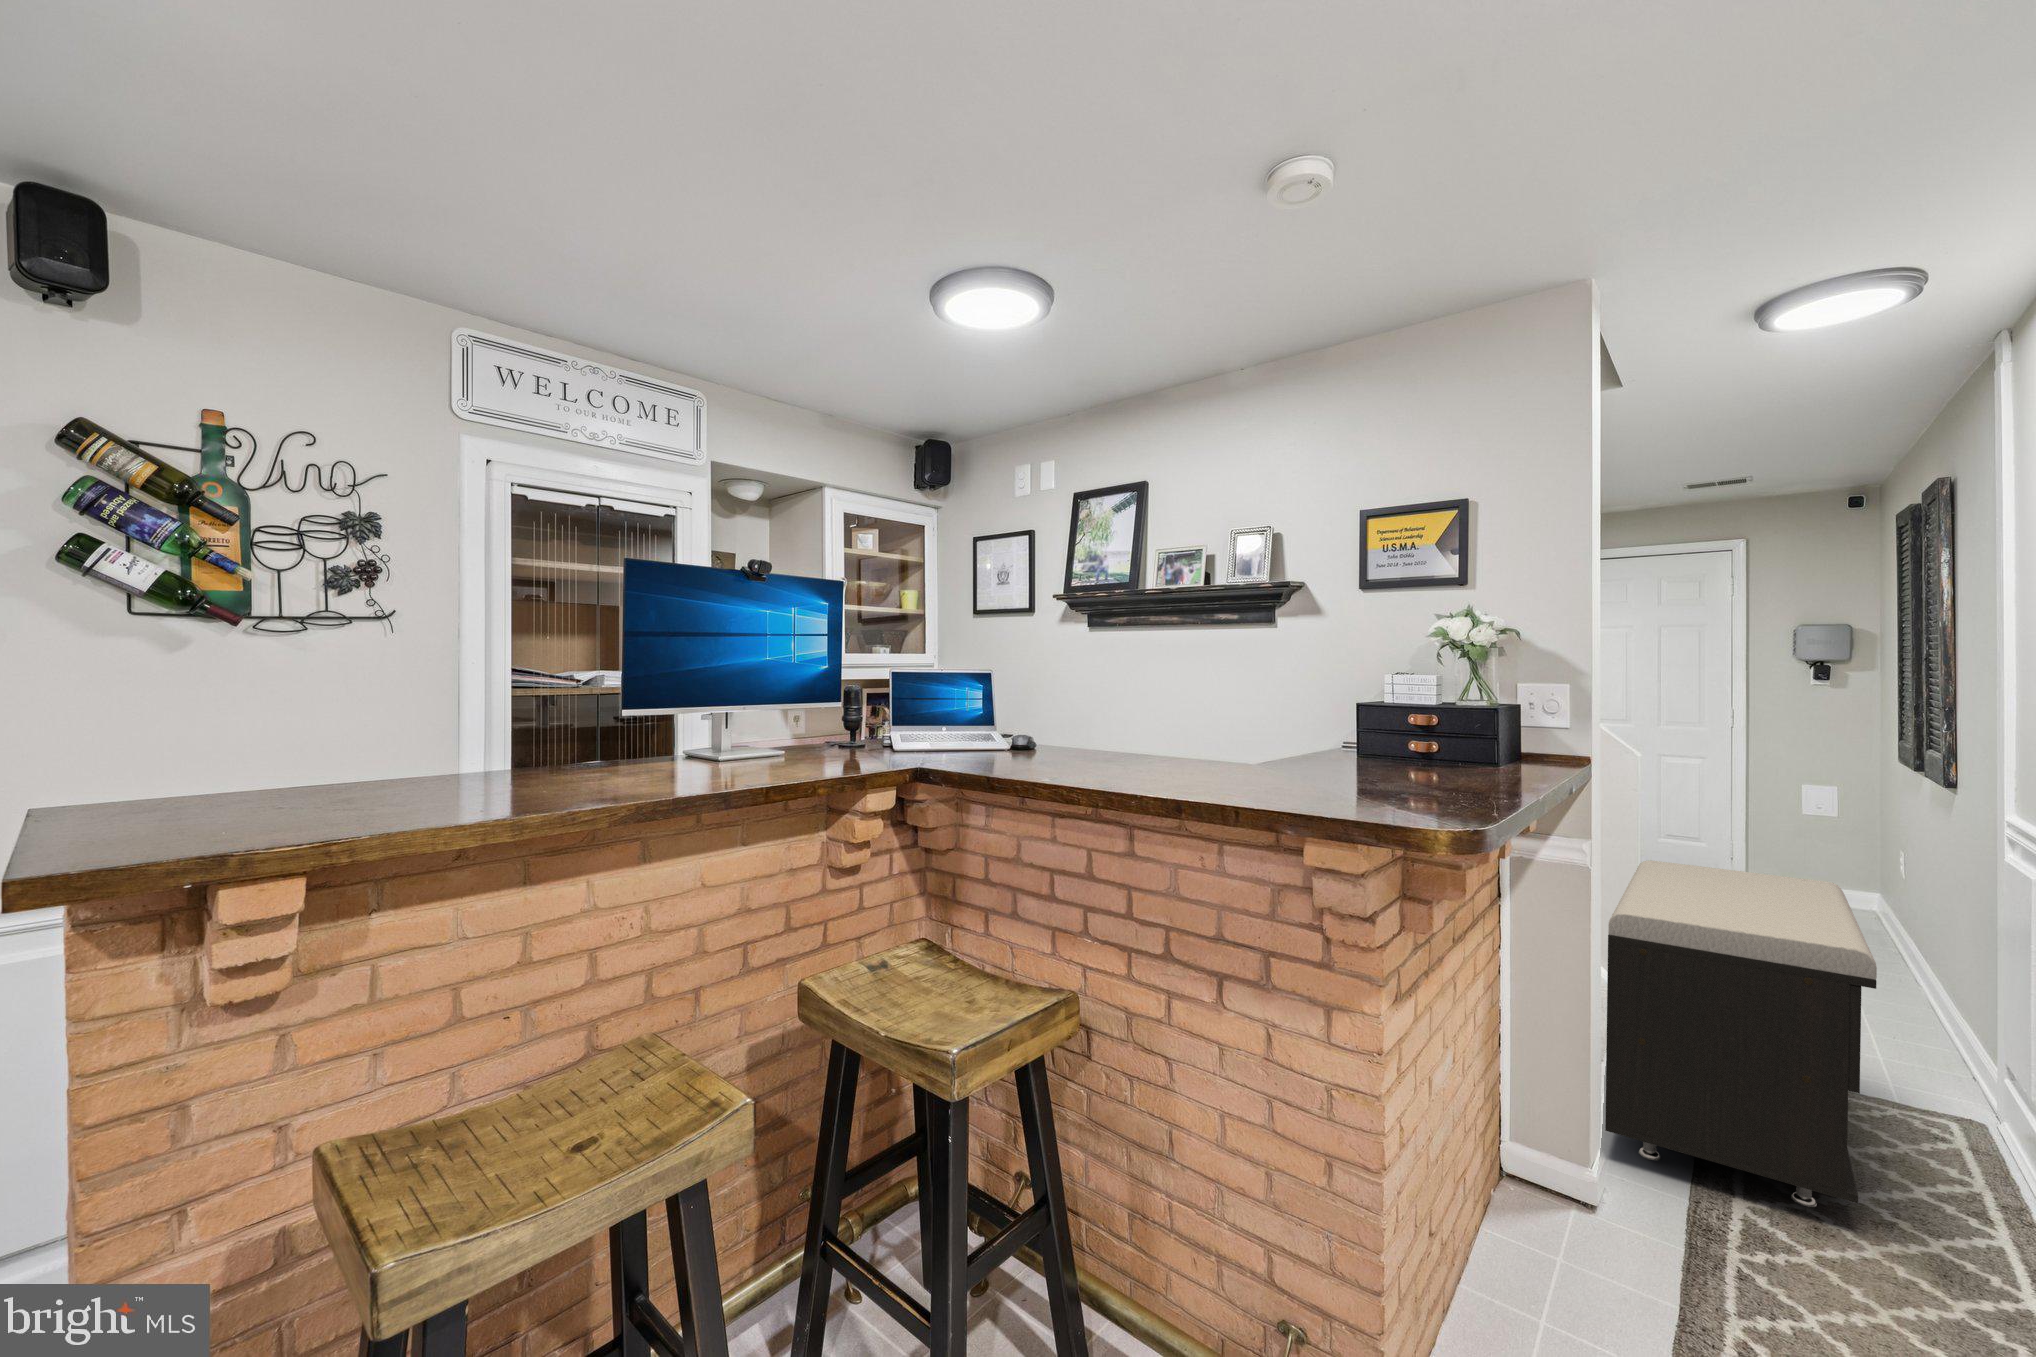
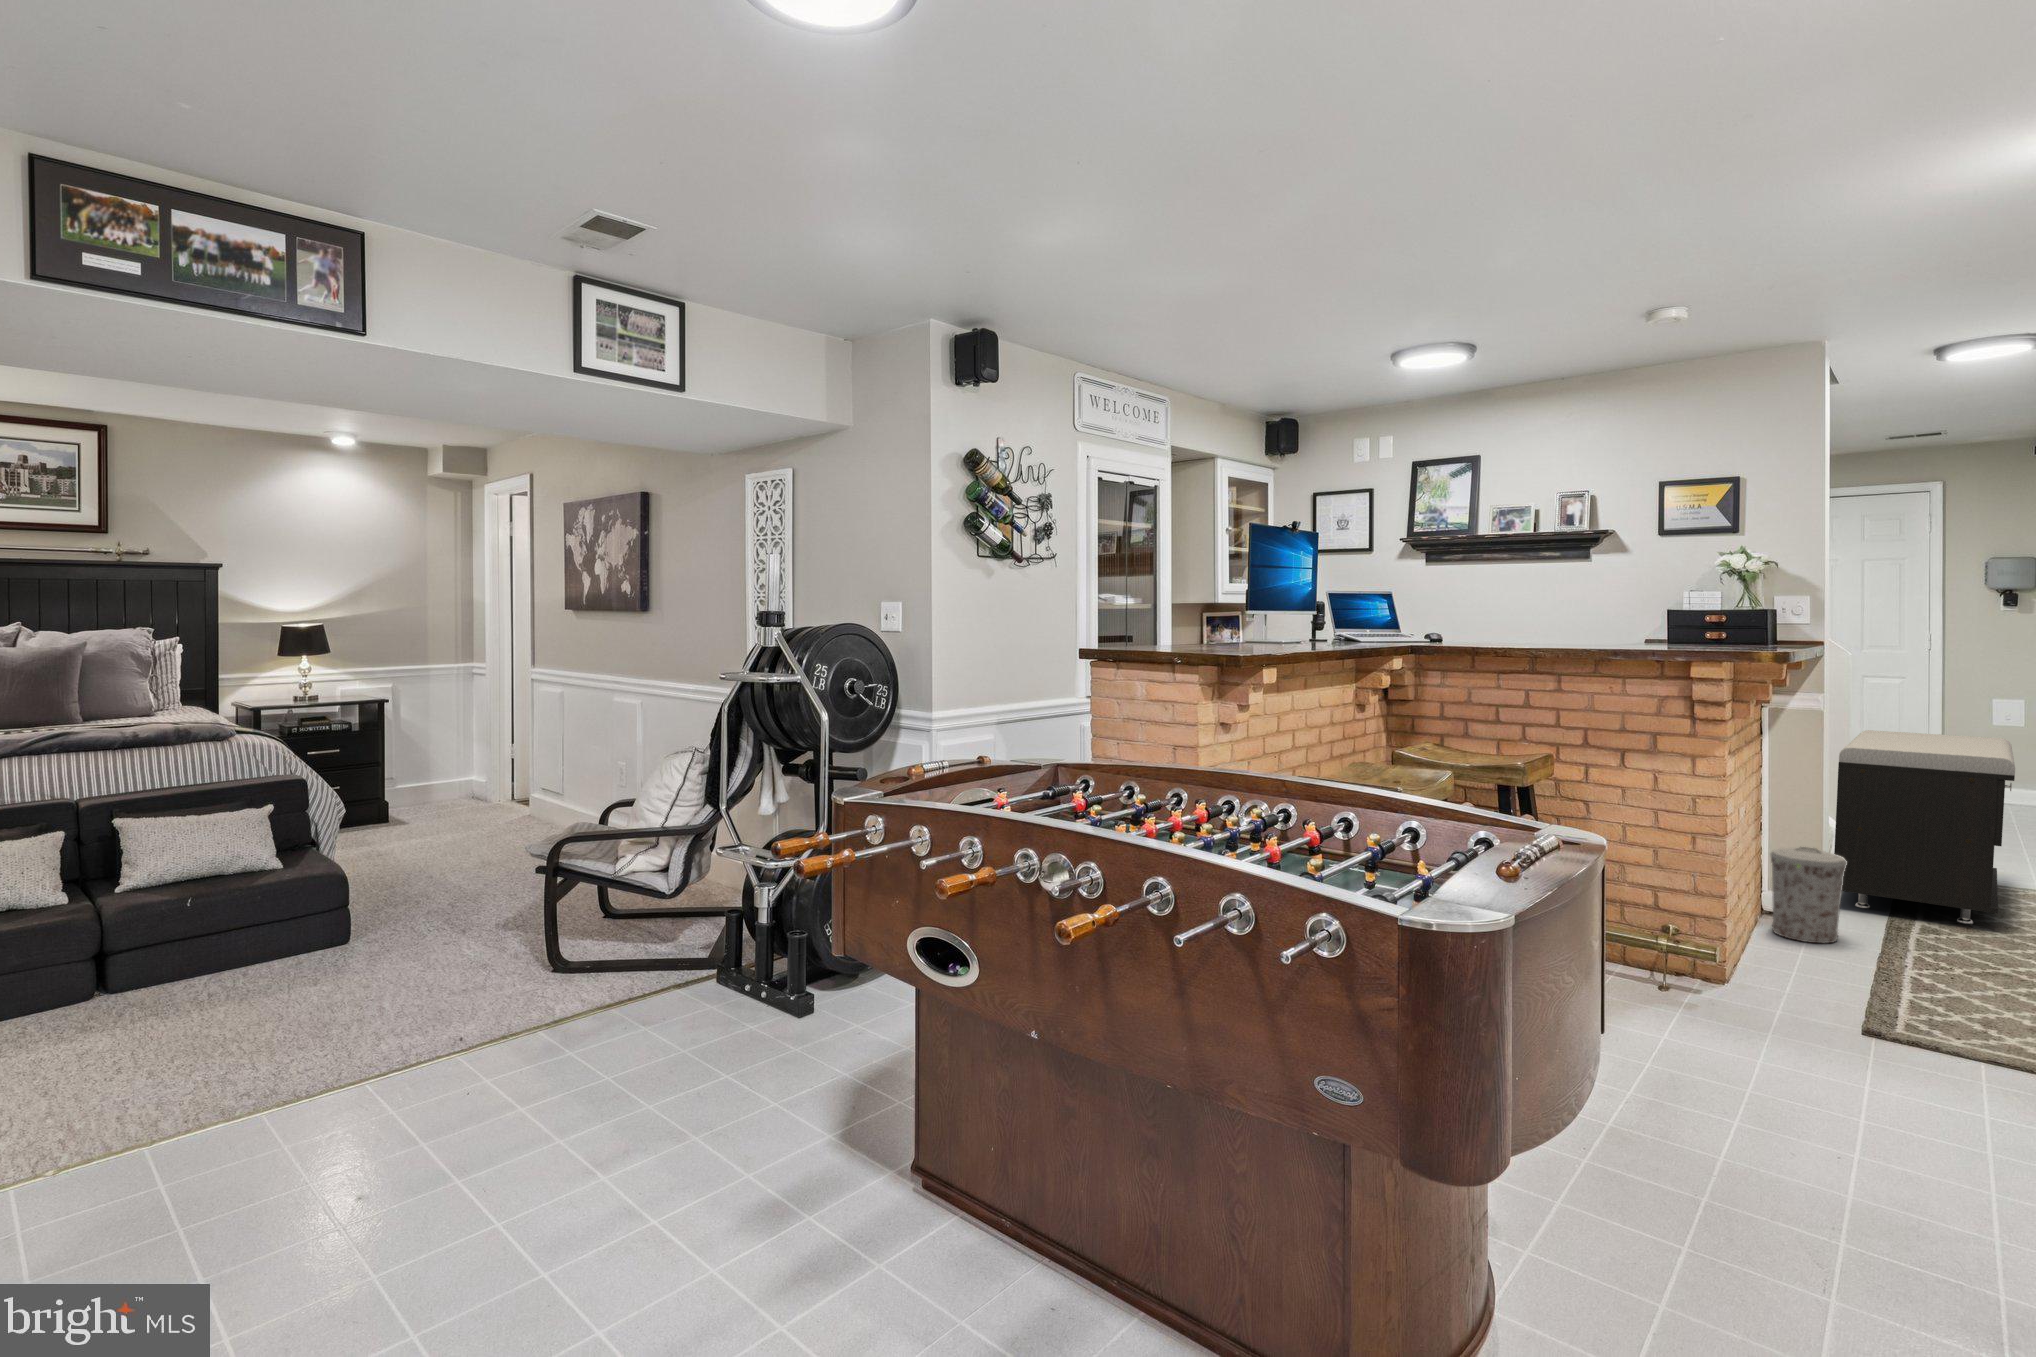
trash can: none [1502,1095,1621,1283] -> present [1770,847,1846,943]

